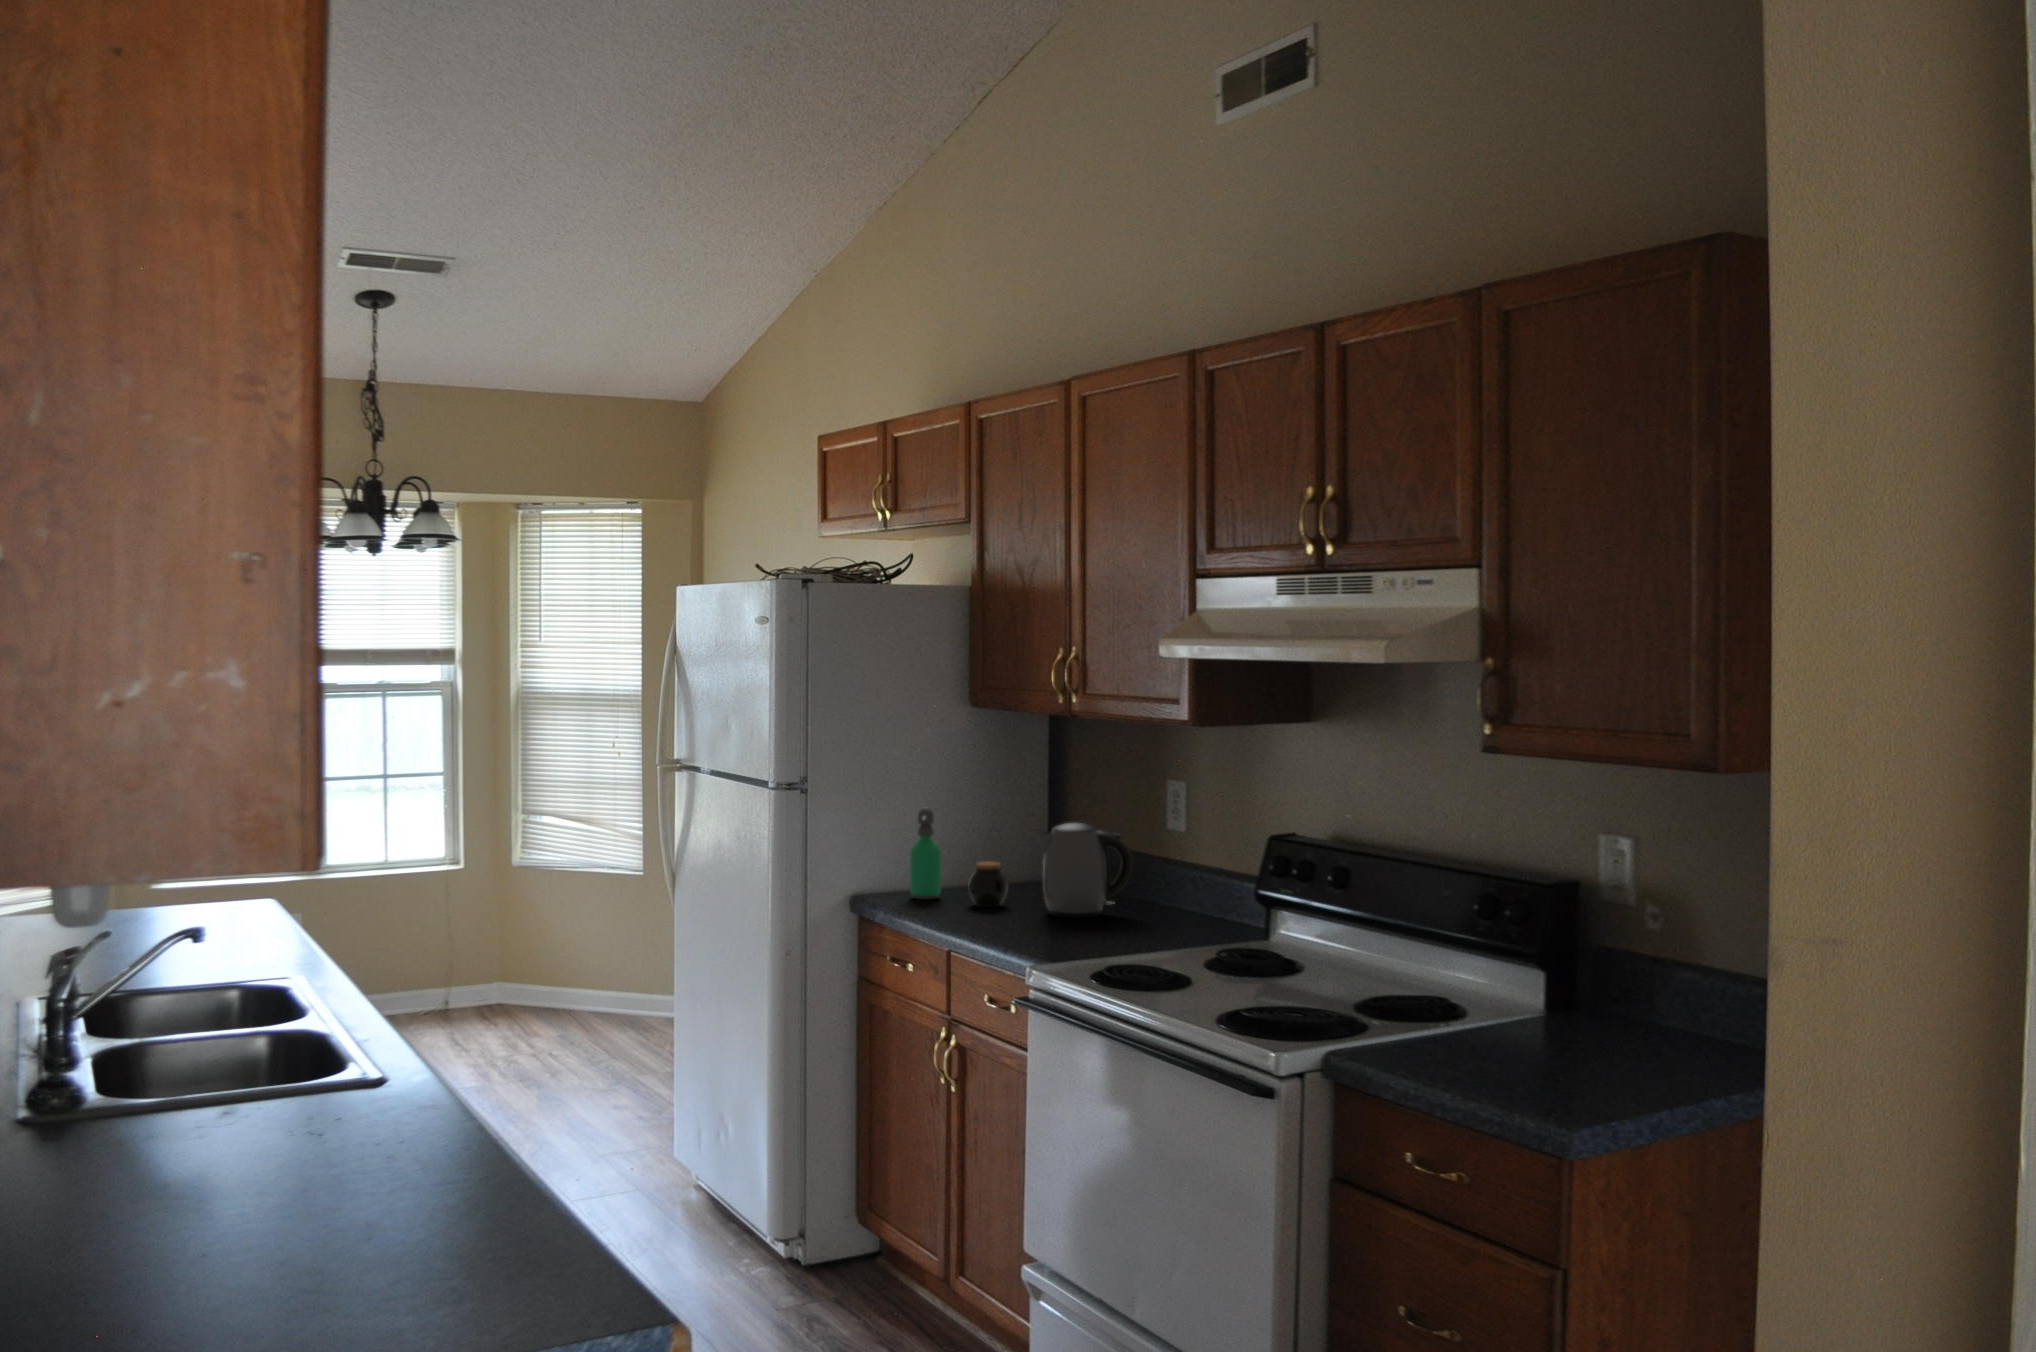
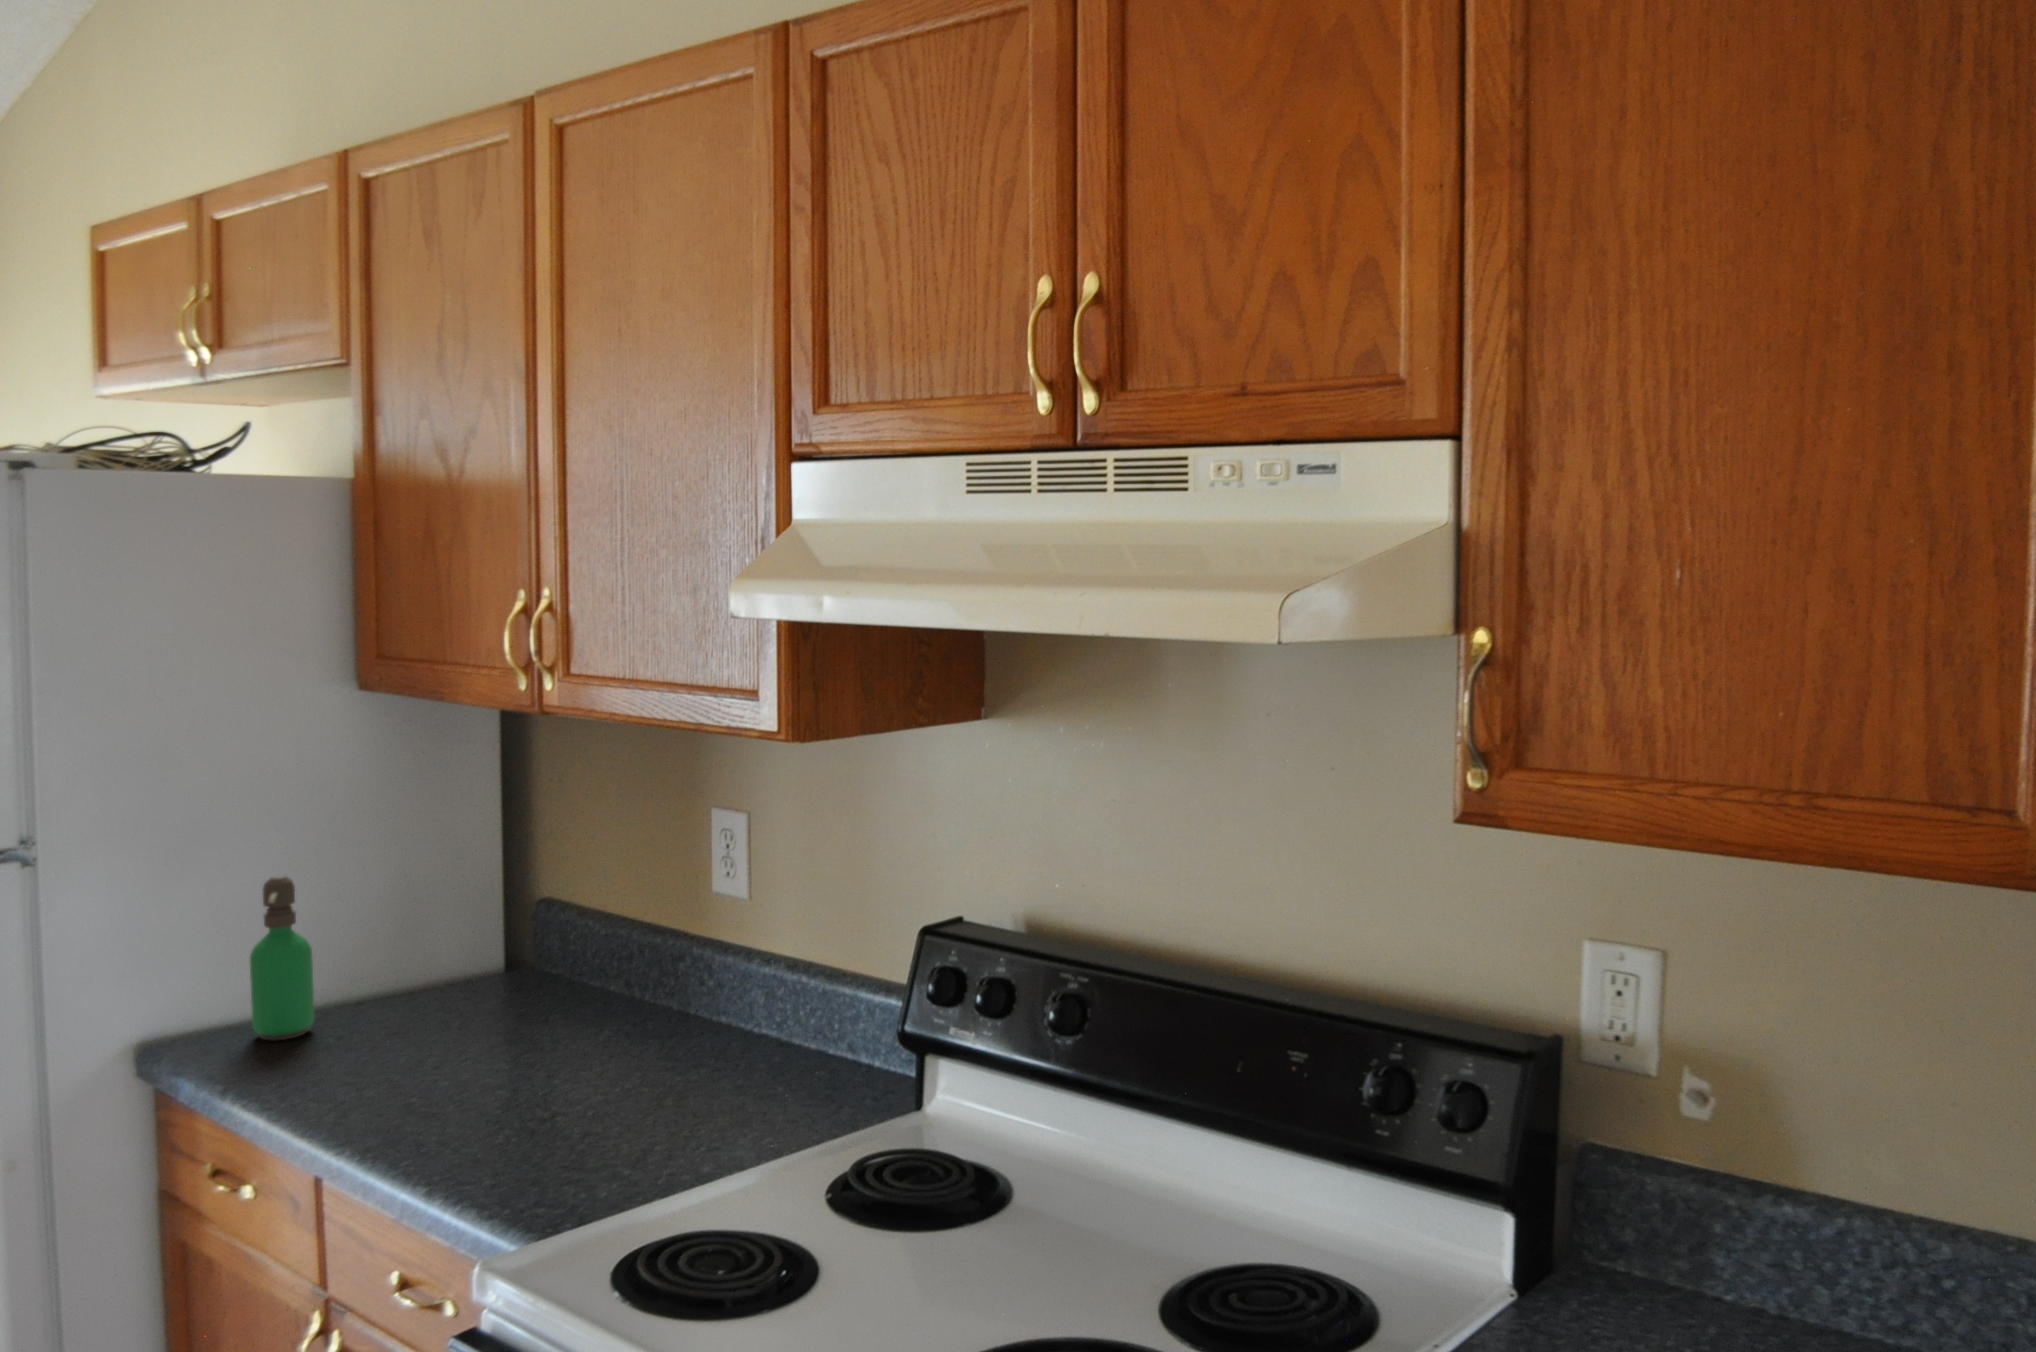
kettle: present [1038,823,1132,918] -> none [490,892,665,1064]
jar: present [969,861,1008,907] -> none [364,964,439,1050]

